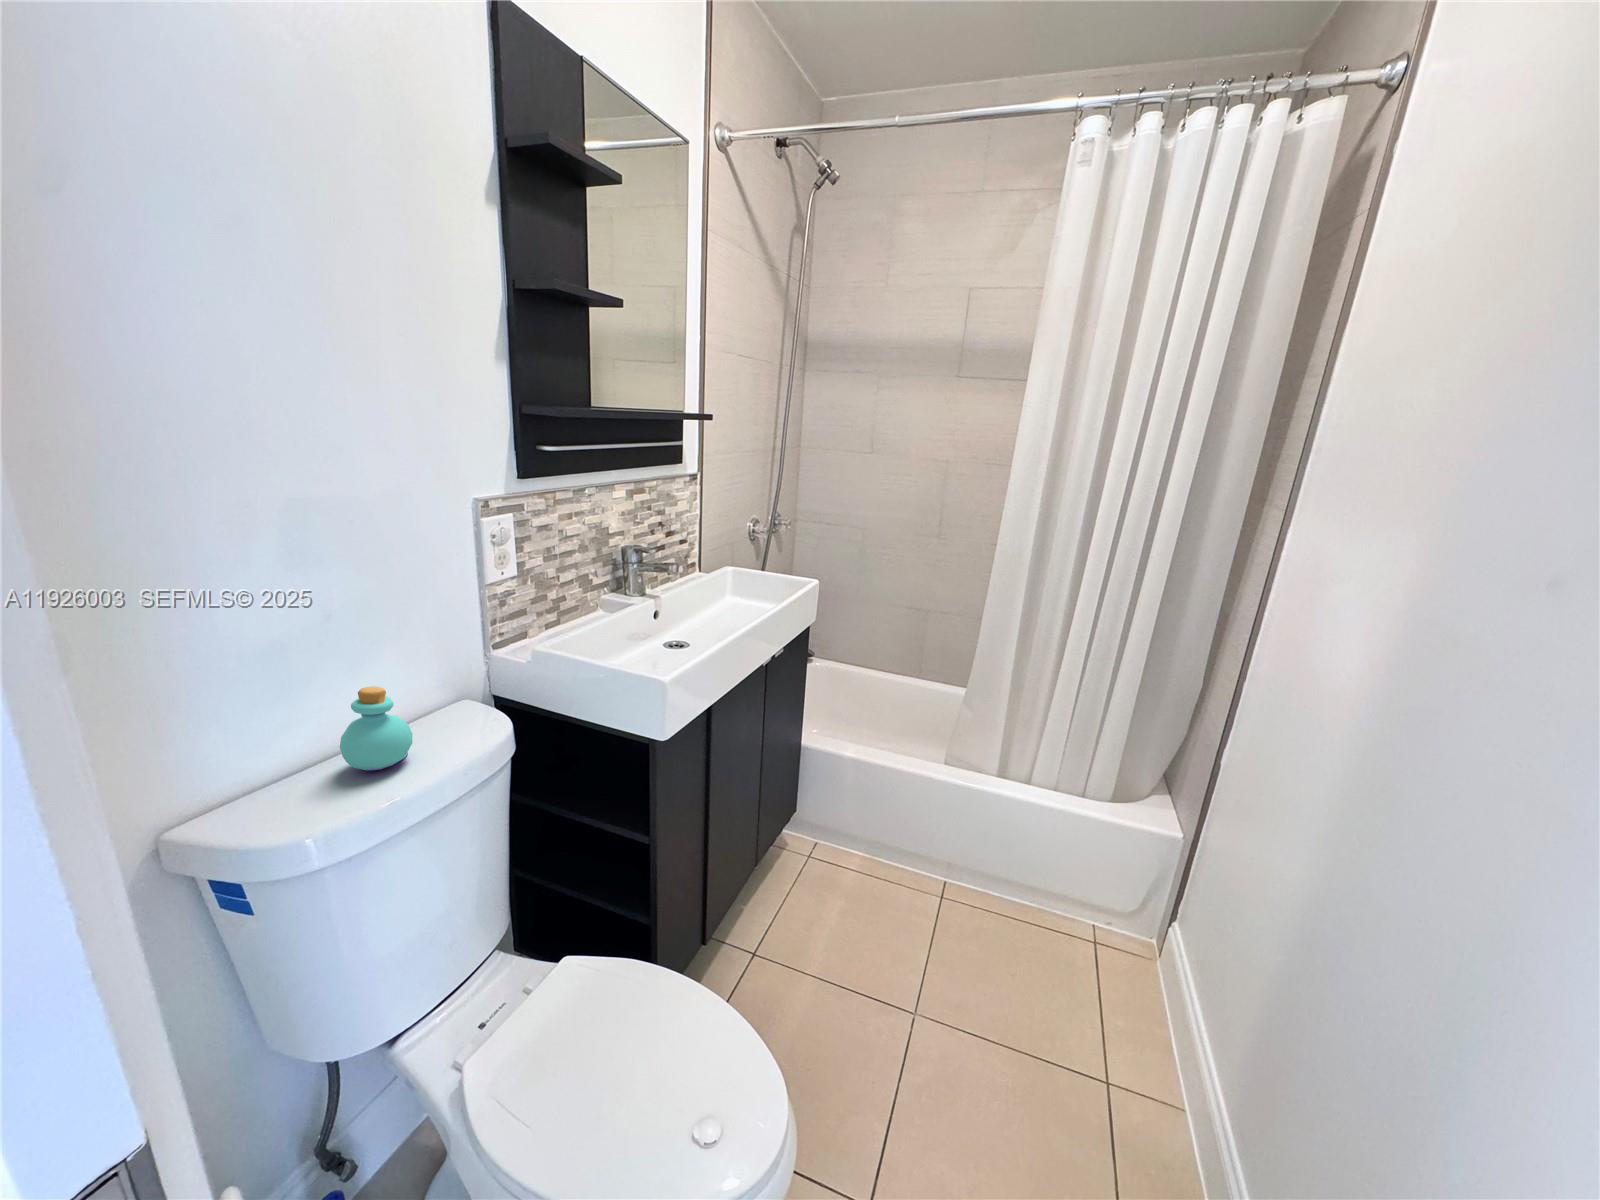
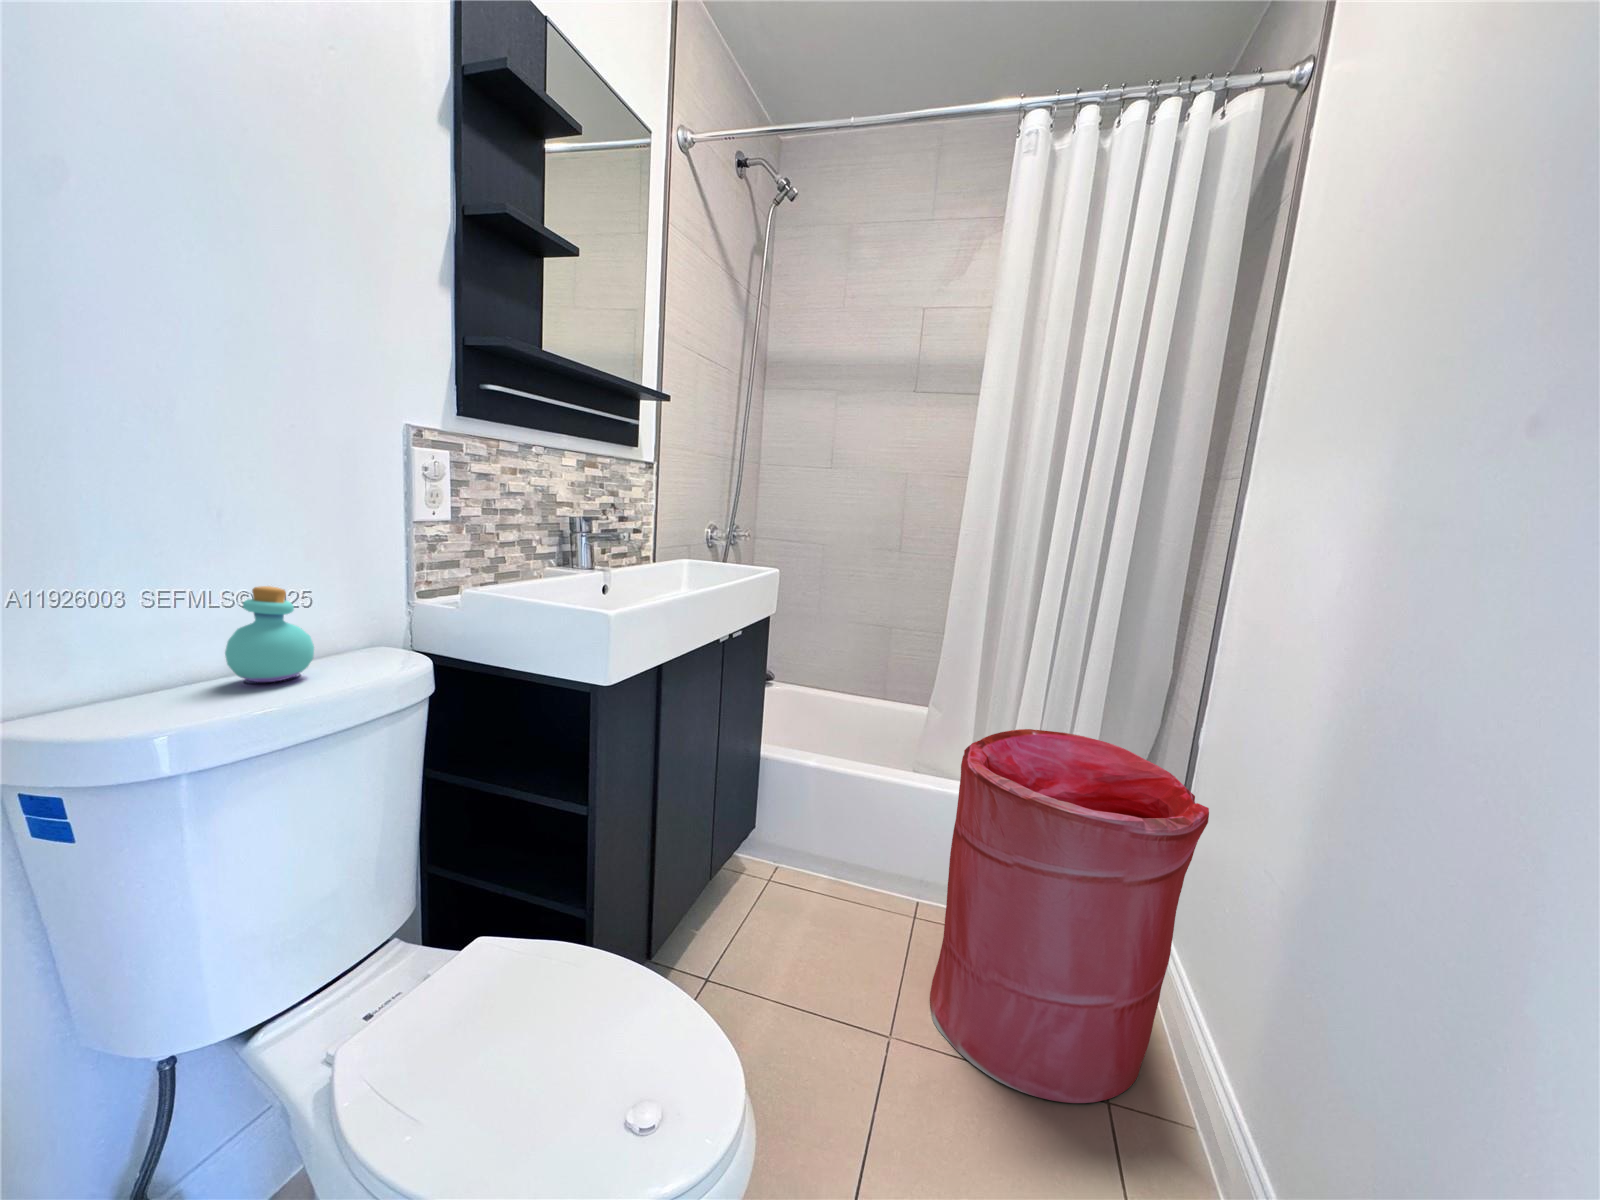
laundry hamper: none [952,745,1220,1085] -> present [930,729,1209,1103]

